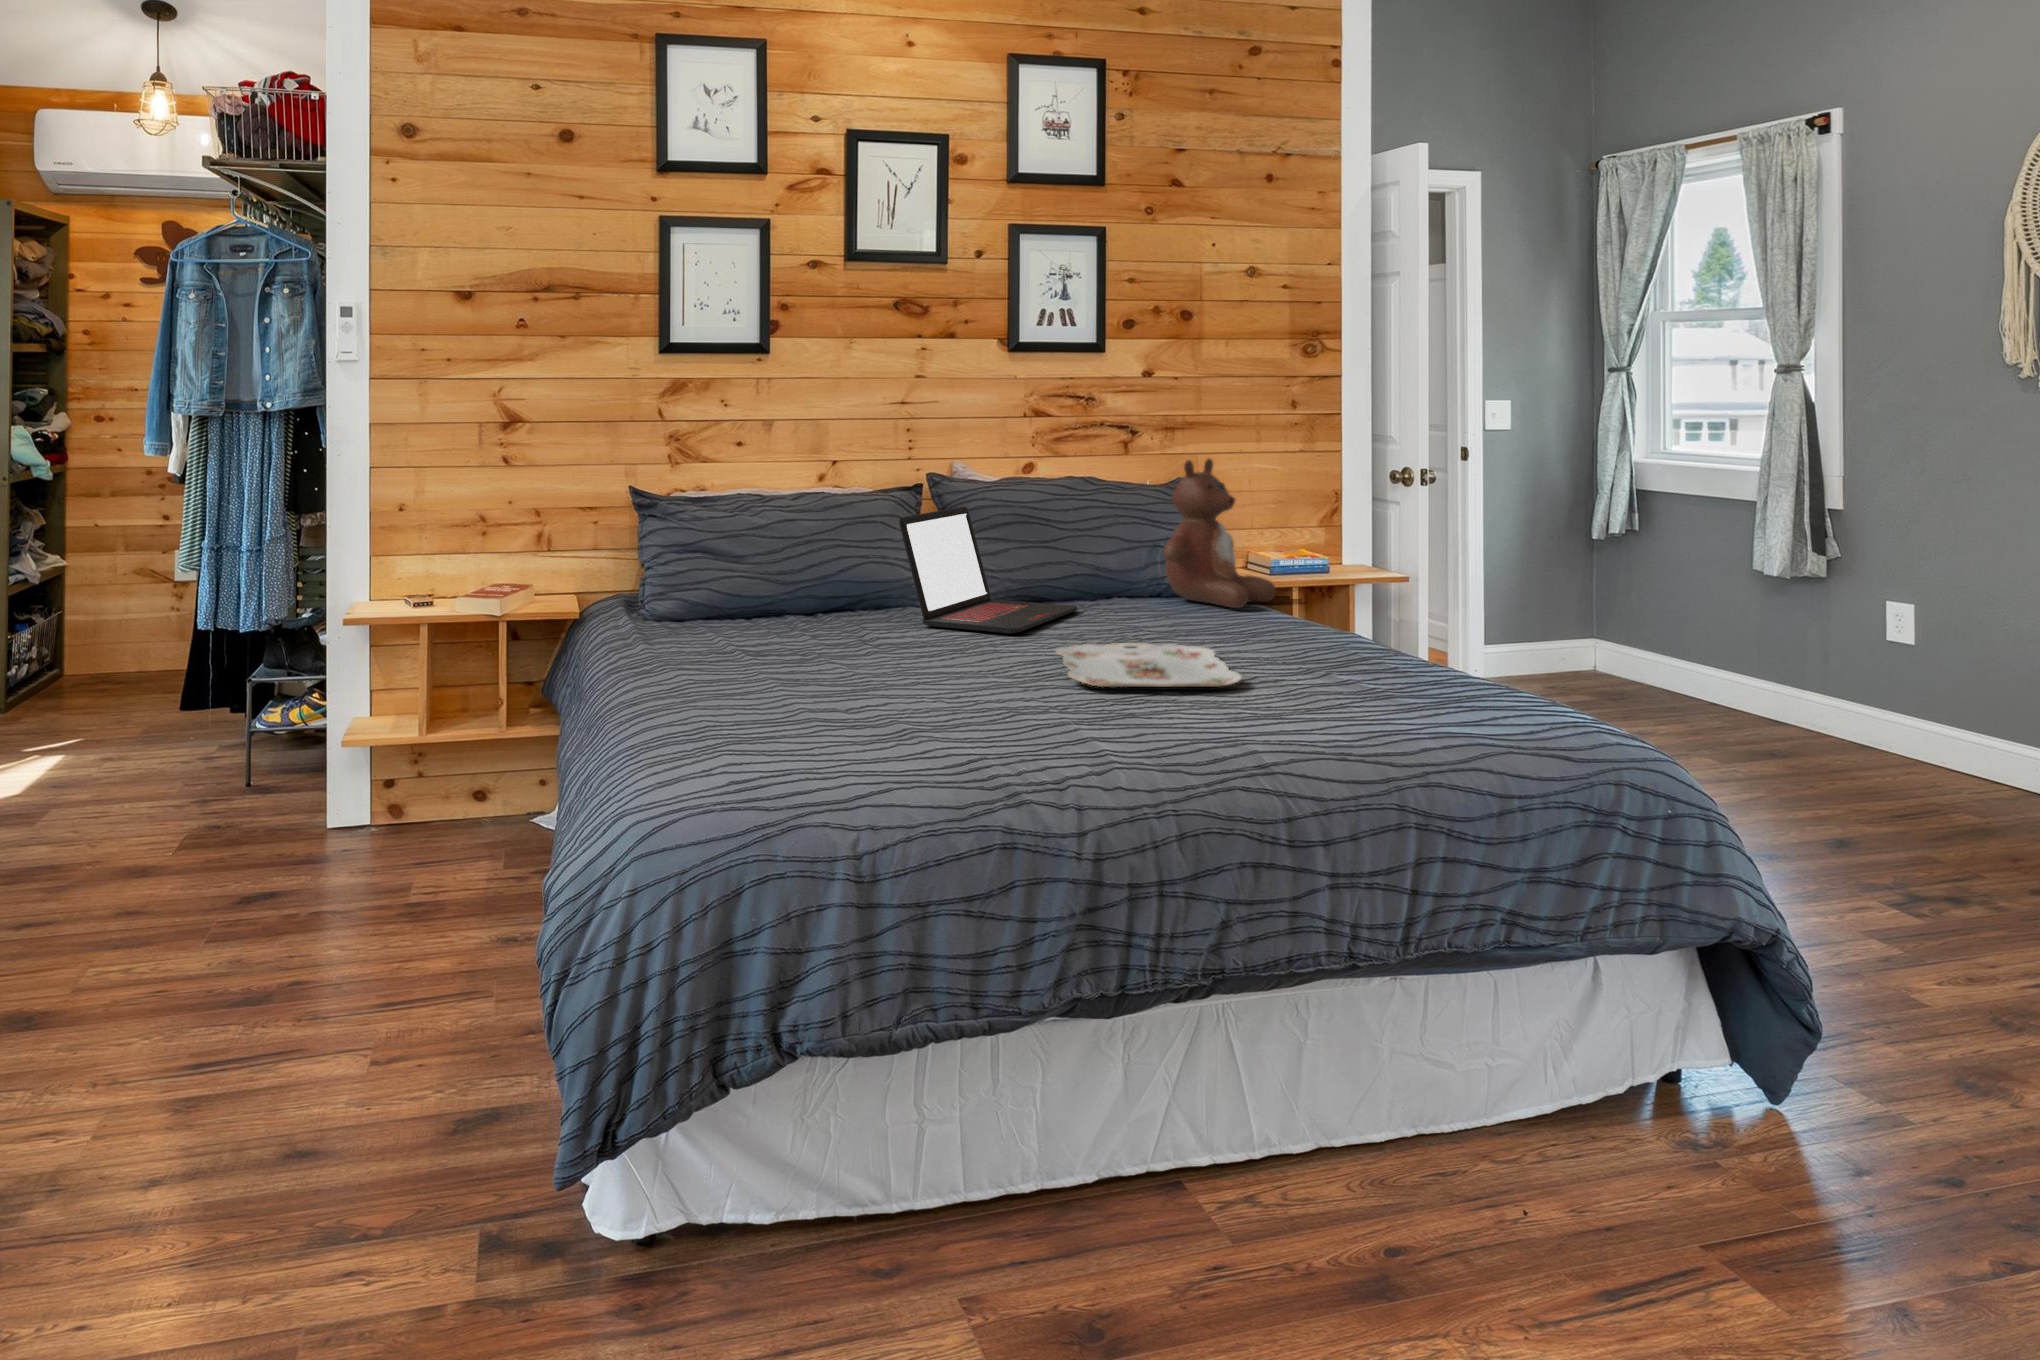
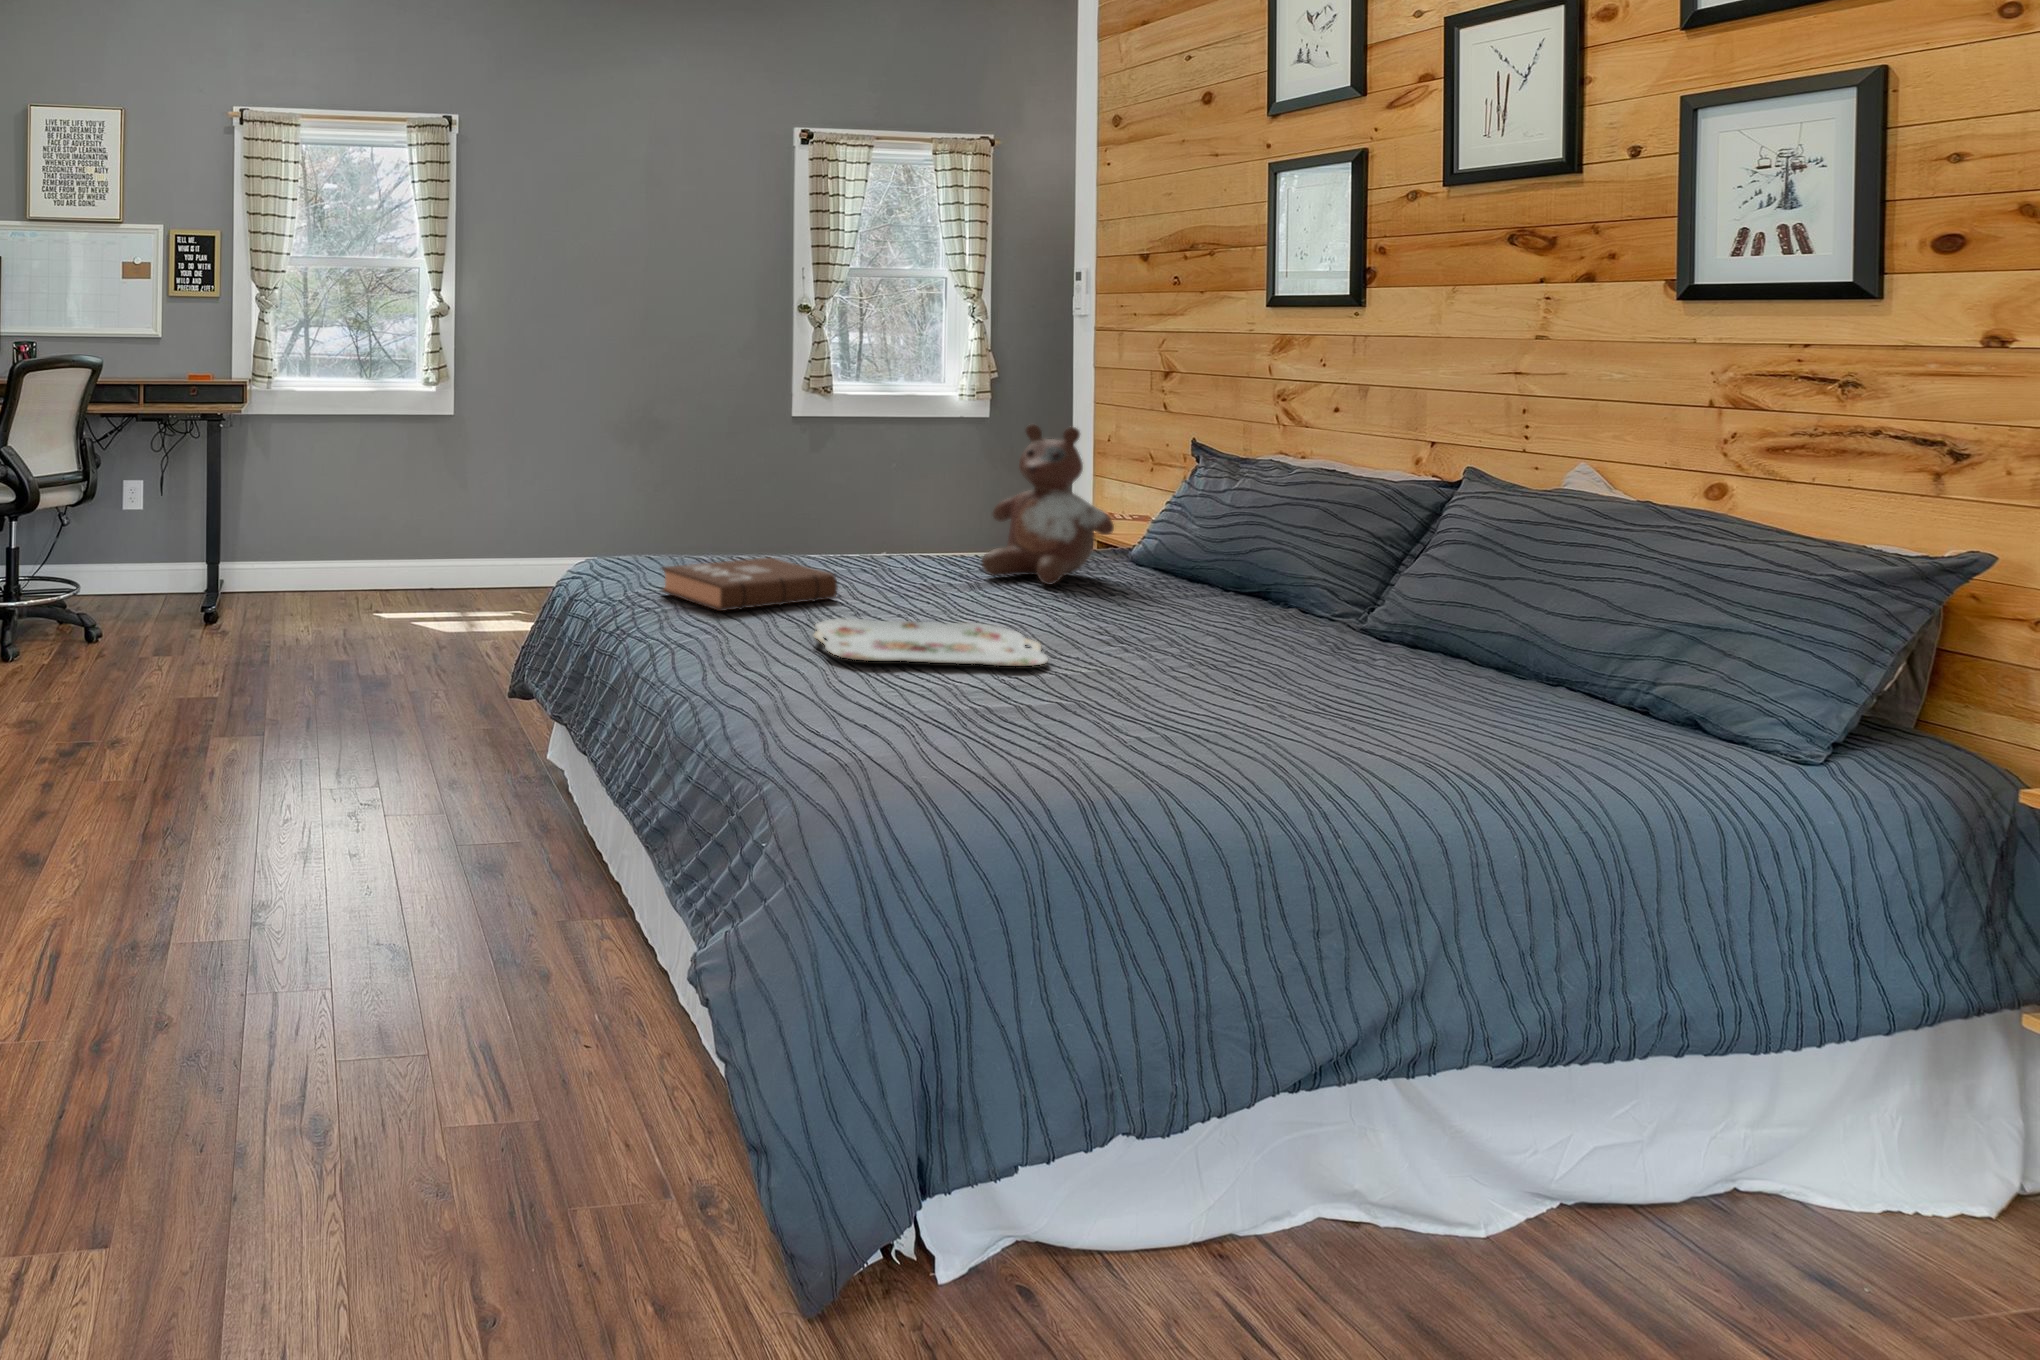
stuffed bear: present [1163,459,1276,608] -> present [982,424,1114,584]
laptop: present [899,507,1078,633] -> none [1079,487,1300,647]
book: none [818,653,1027,732] -> present [662,558,838,611]

